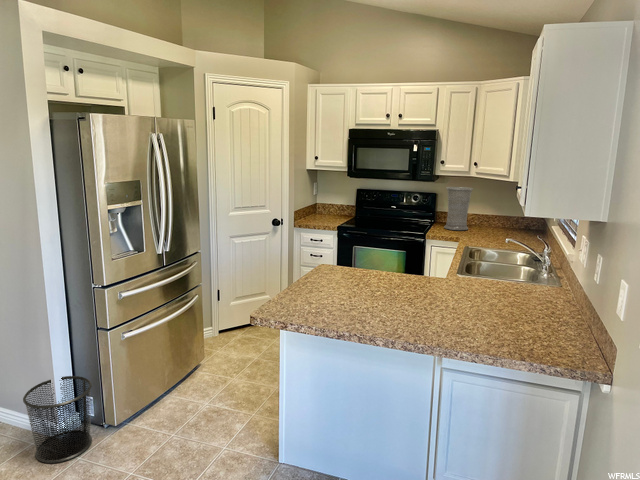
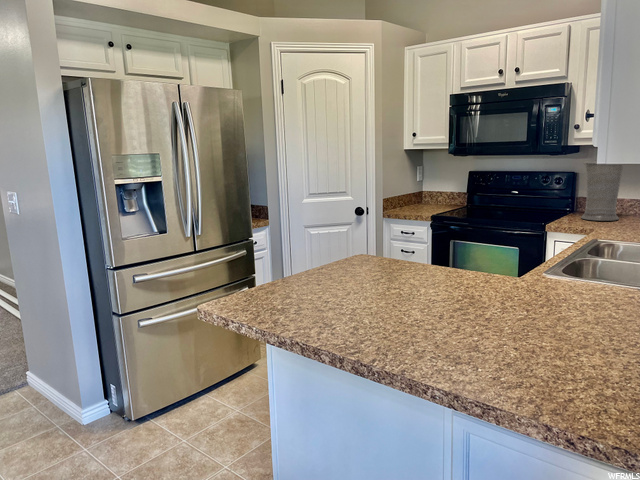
trash can: present [23,376,92,463] -> none [39,359,110,447]

